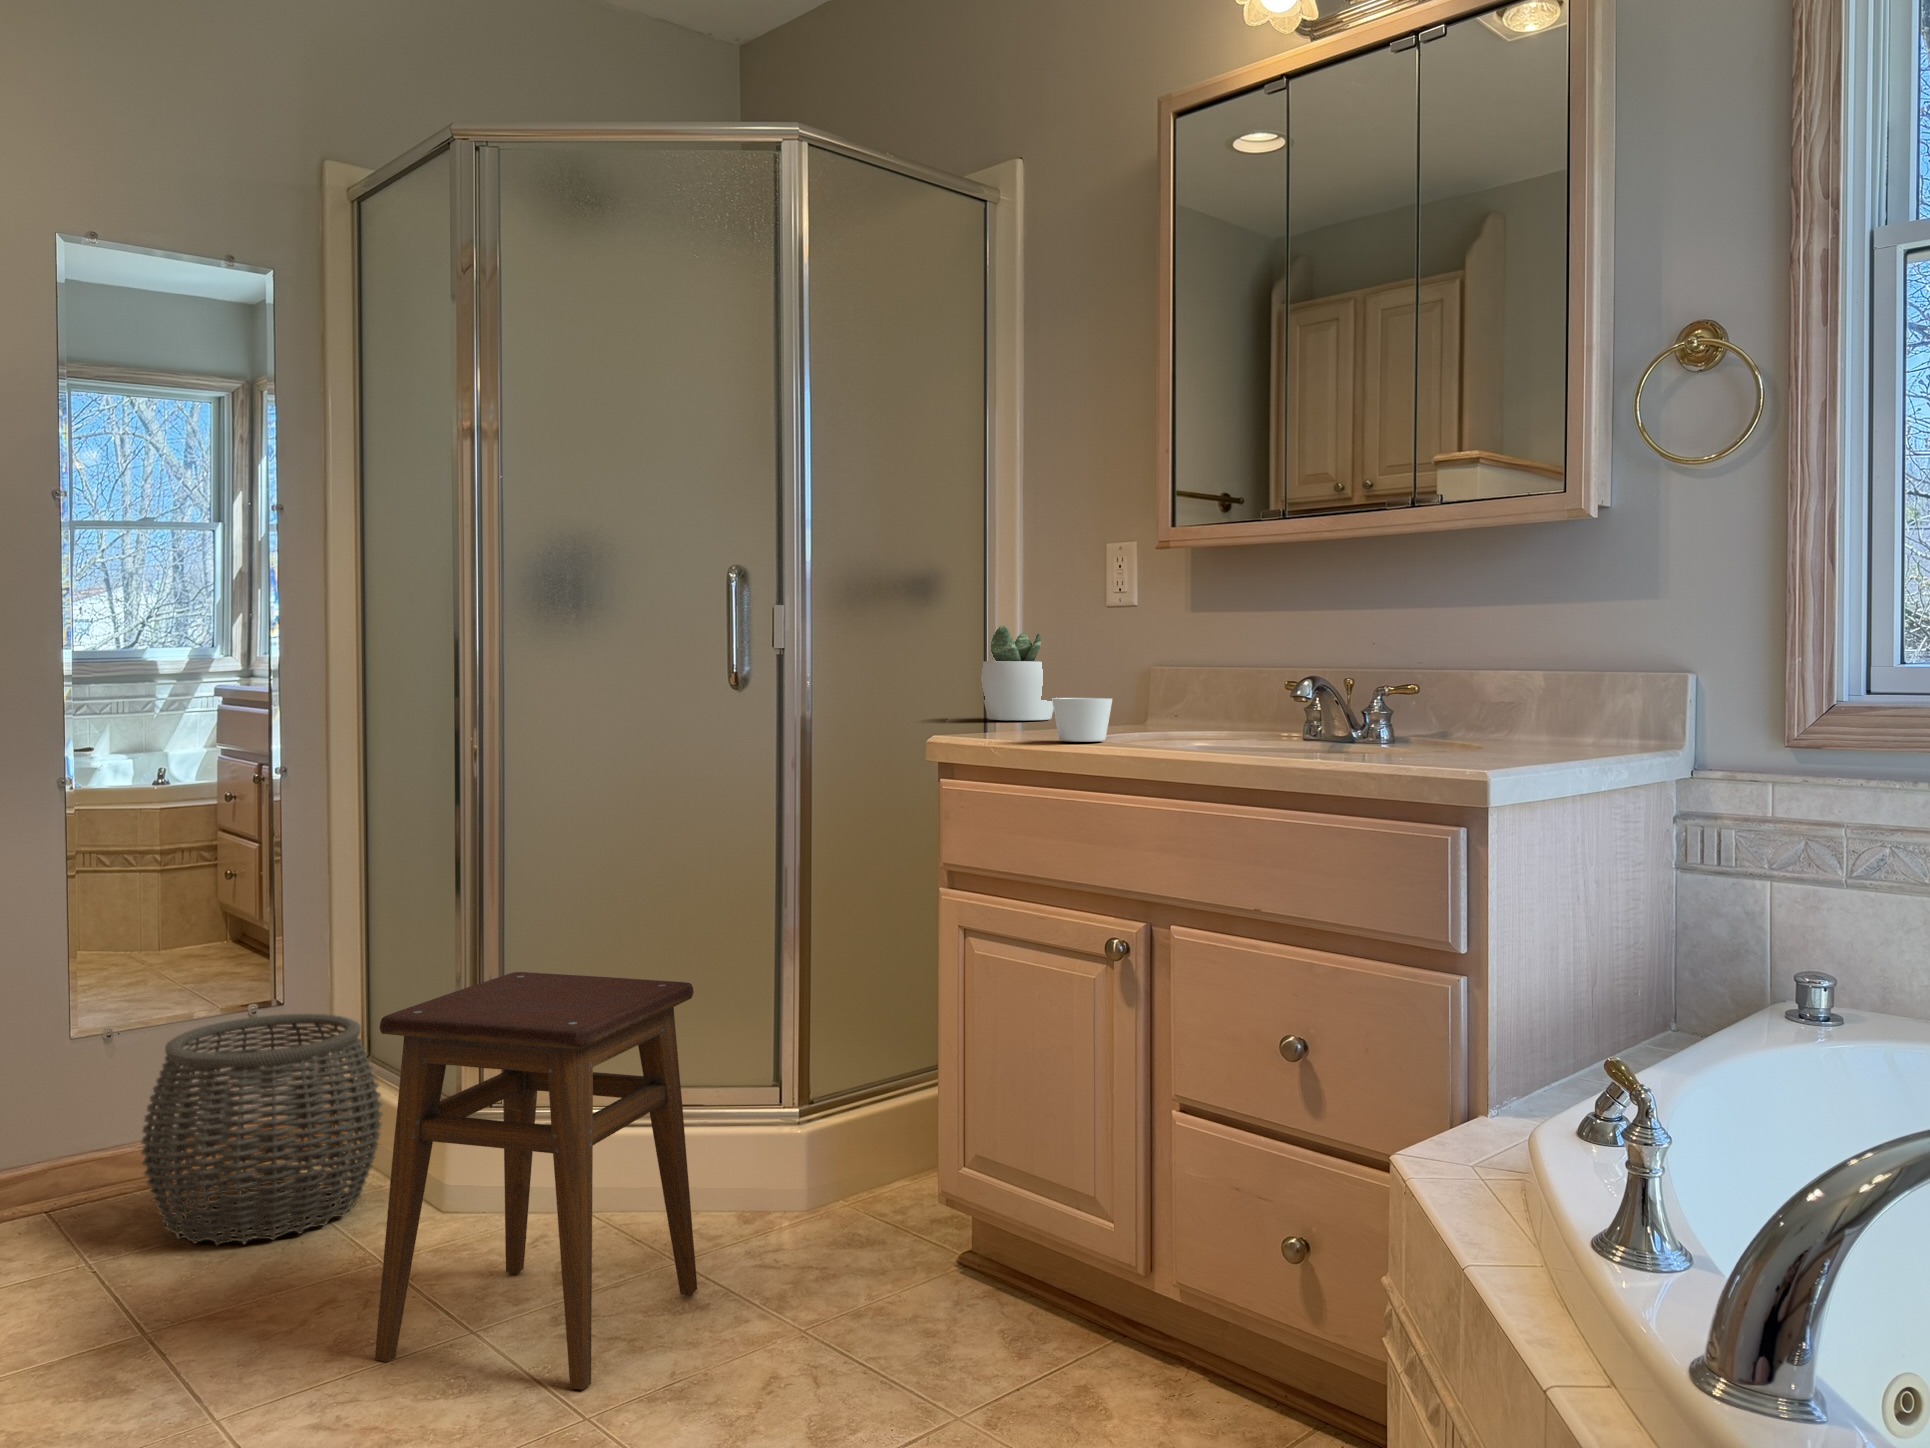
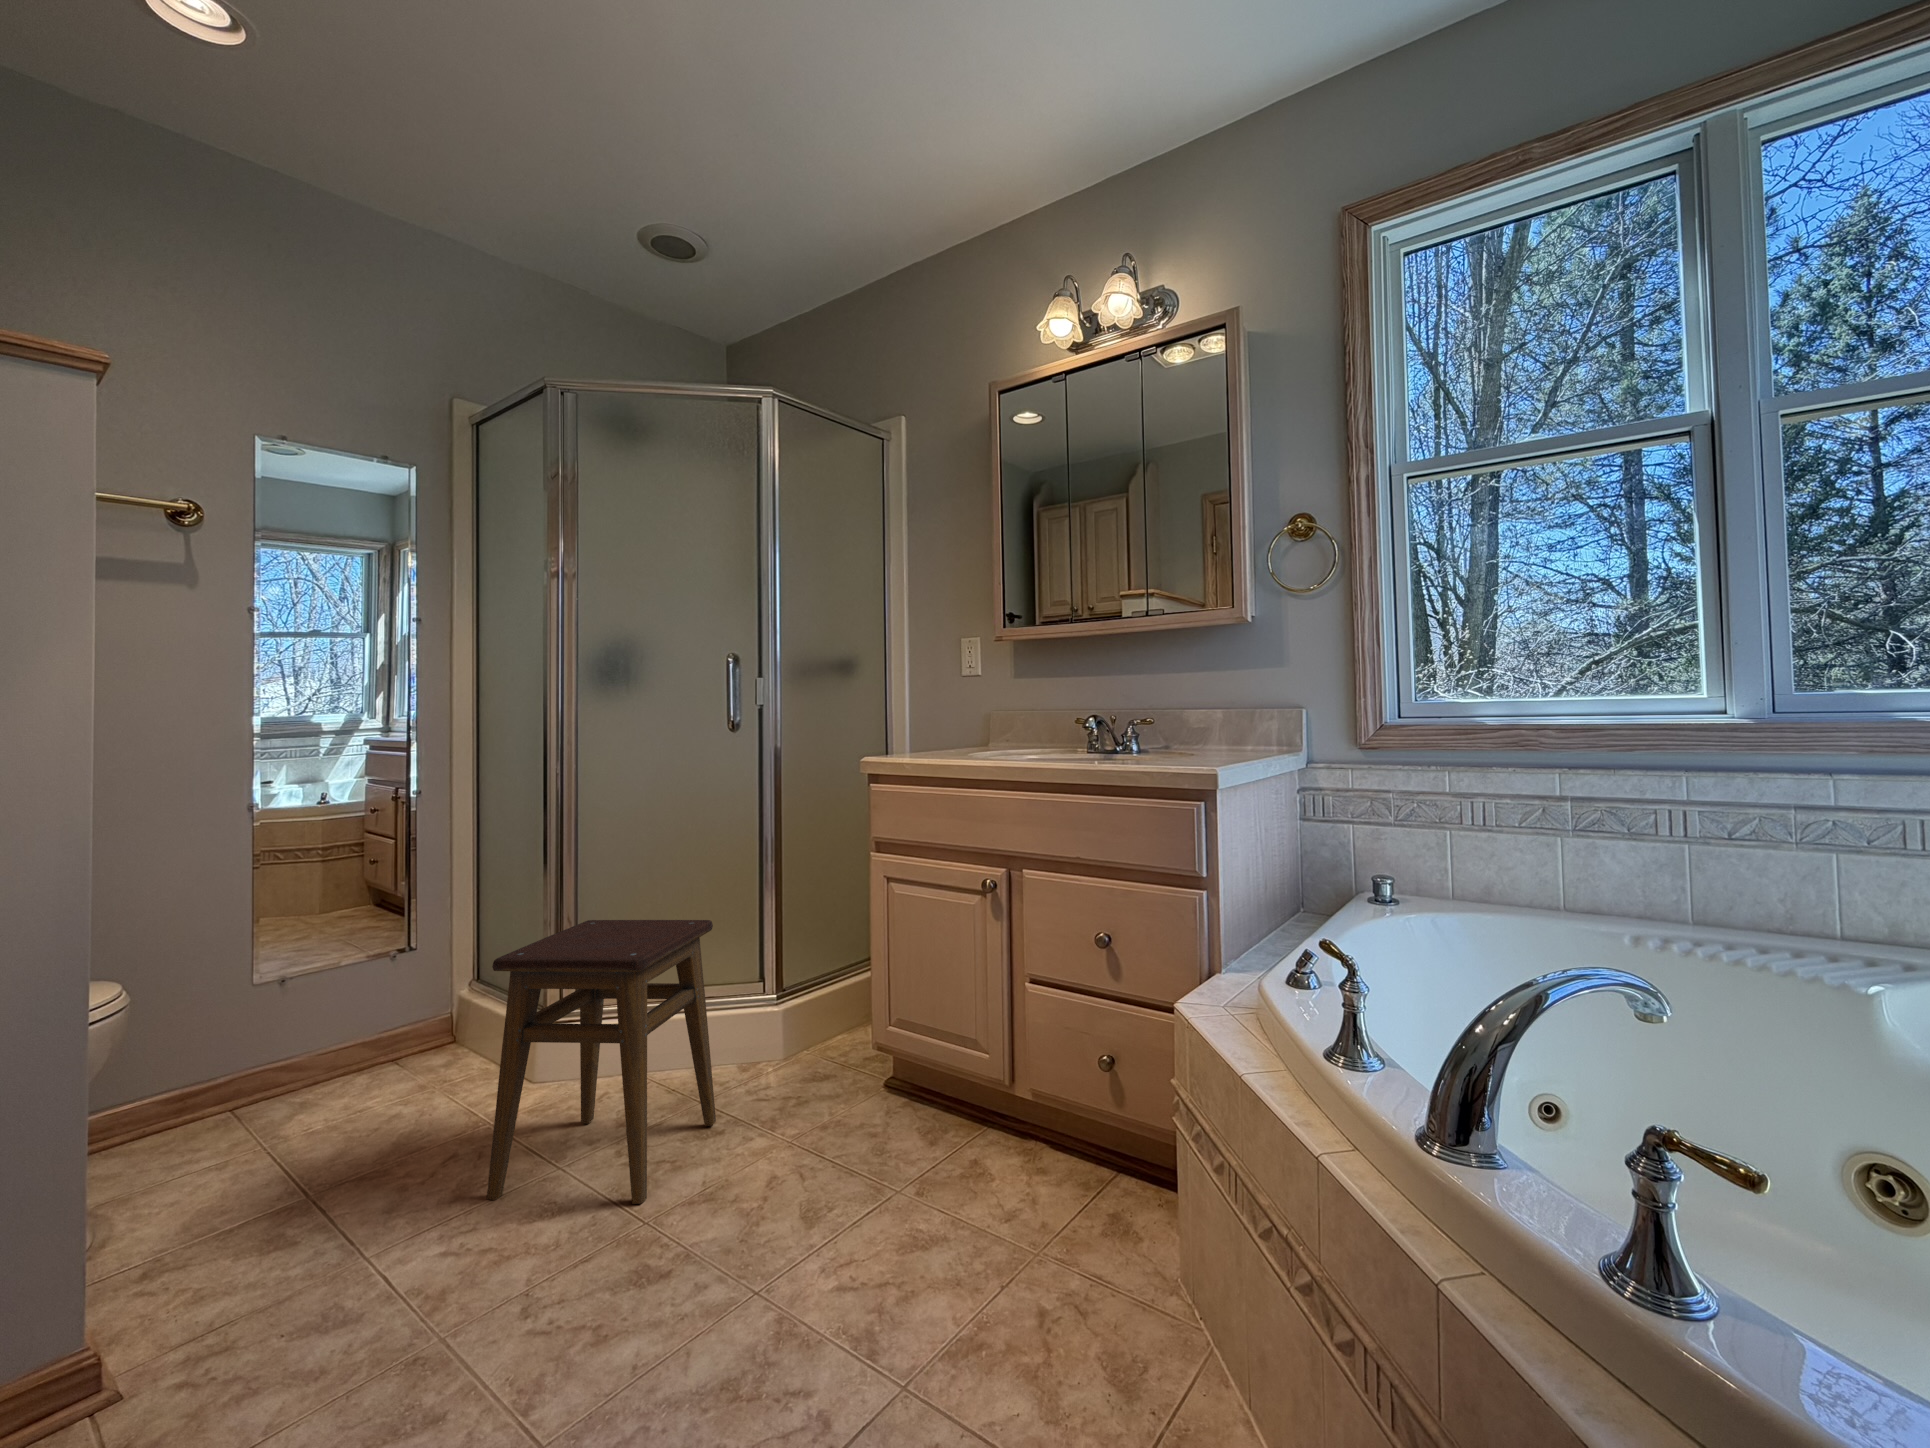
succulent plant: present [981,626,1054,720] -> none [884,689,933,745]
candle: present [1052,698,1113,742] -> none [938,731,975,757]
woven basket: present [141,1014,382,1245] -> none [305,956,489,1126]

